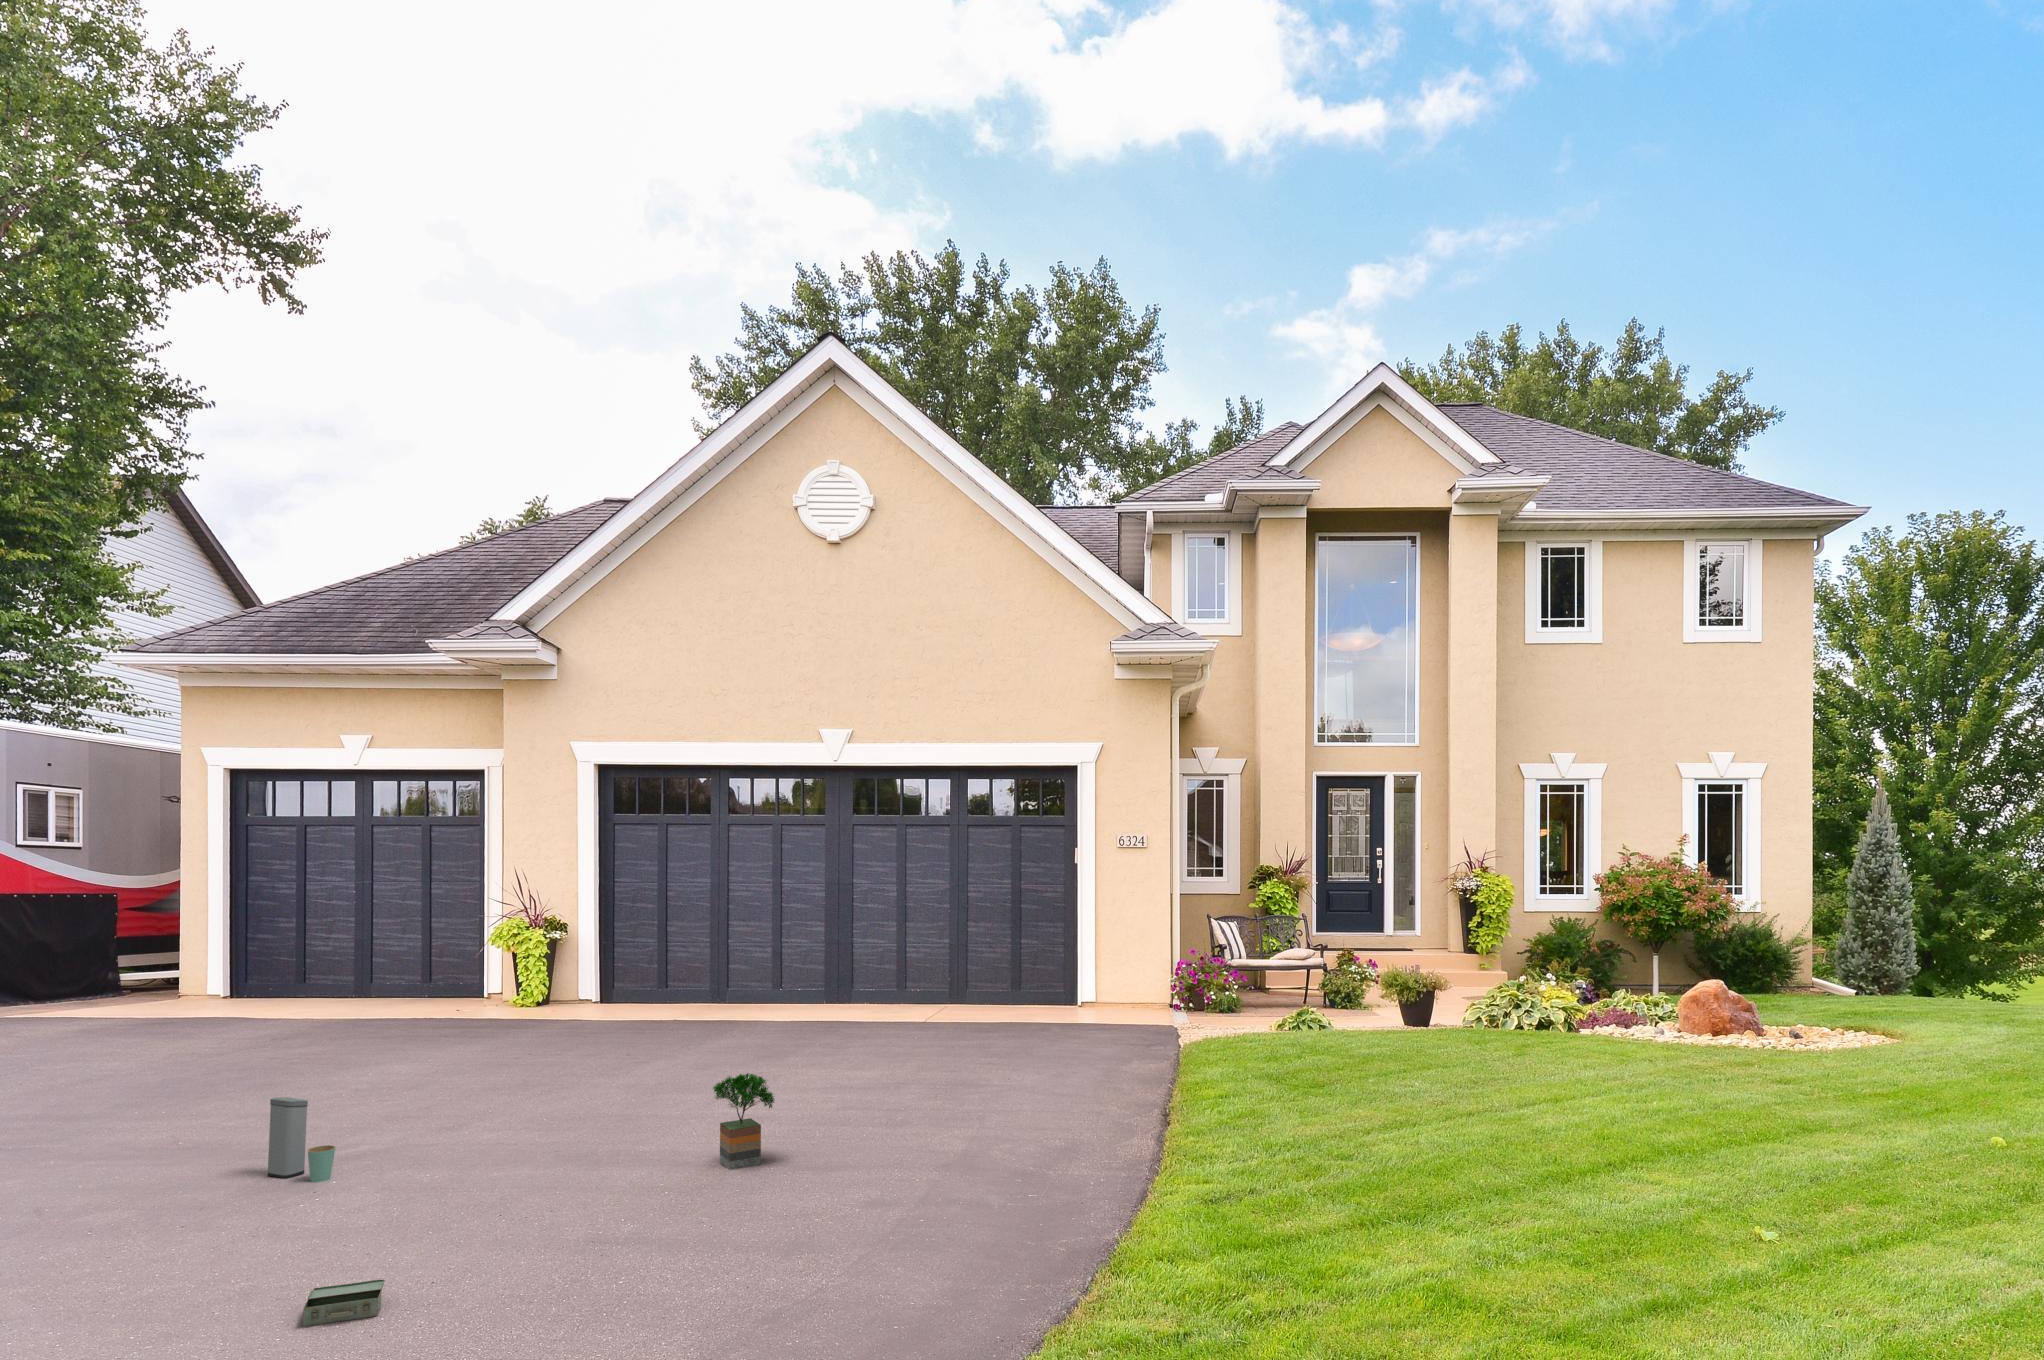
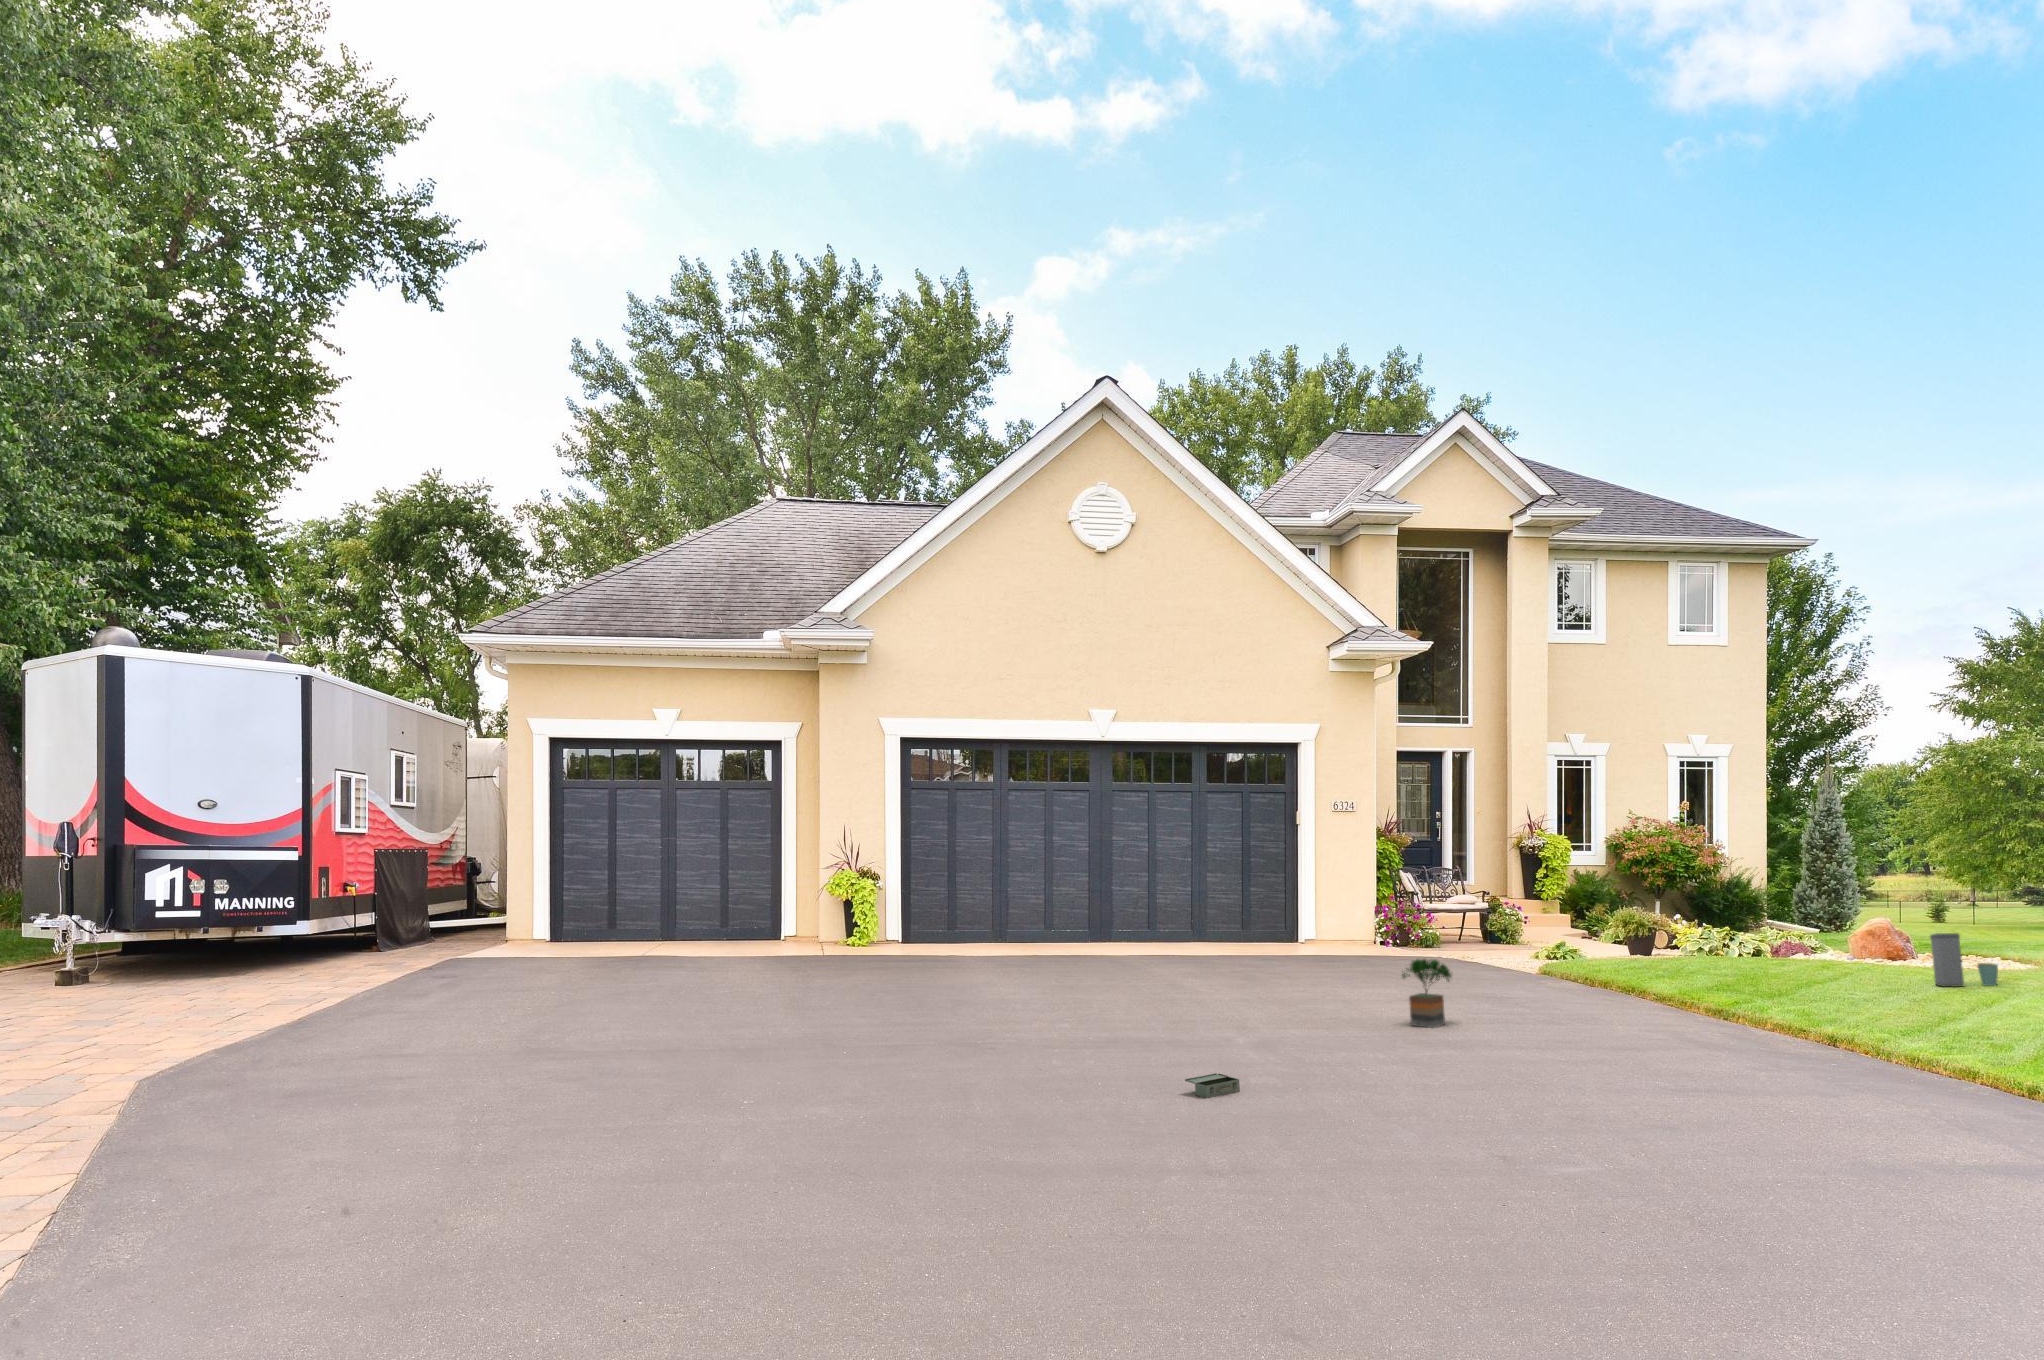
trash can: present [268,1097,336,1182] -> present [1930,933,1998,987]
toolbox: present [303,1279,385,1326] -> present [1185,1073,1240,1098]

